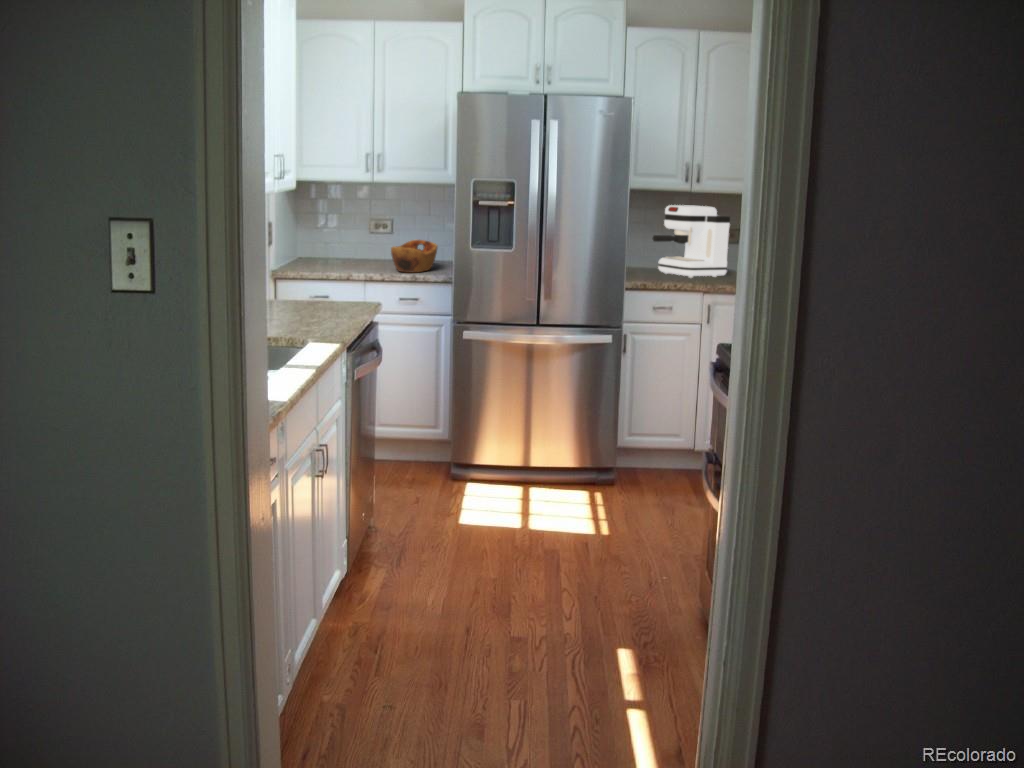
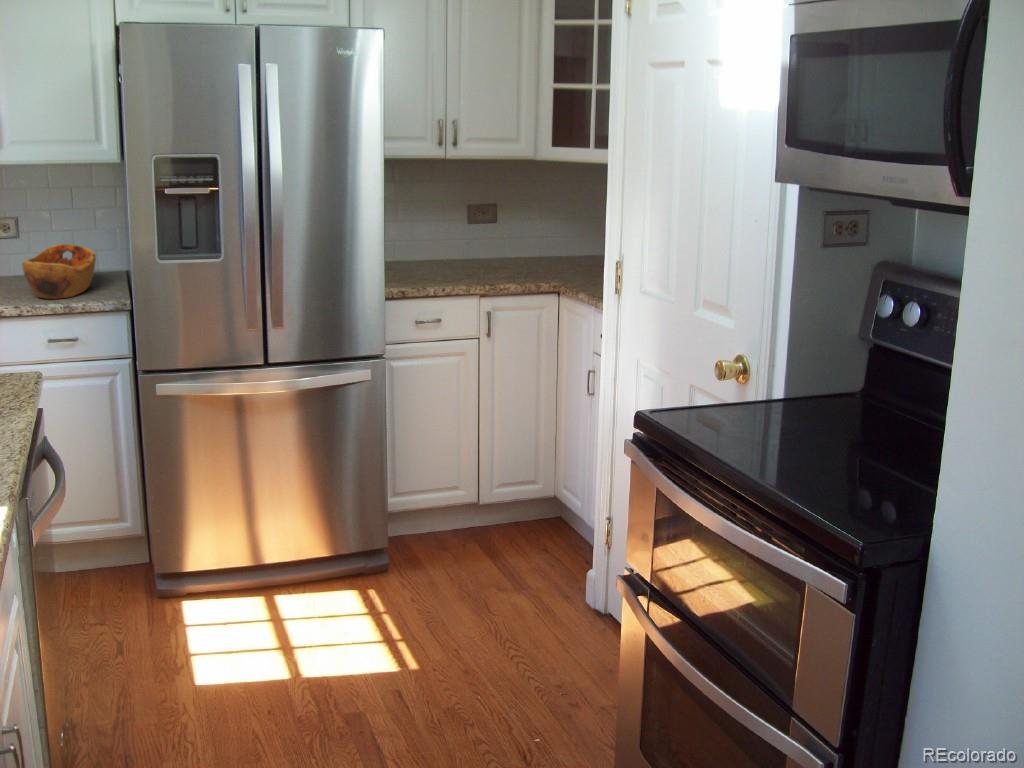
coffee maker: present [652,205,730,278] -> none [402,178,500,276]

